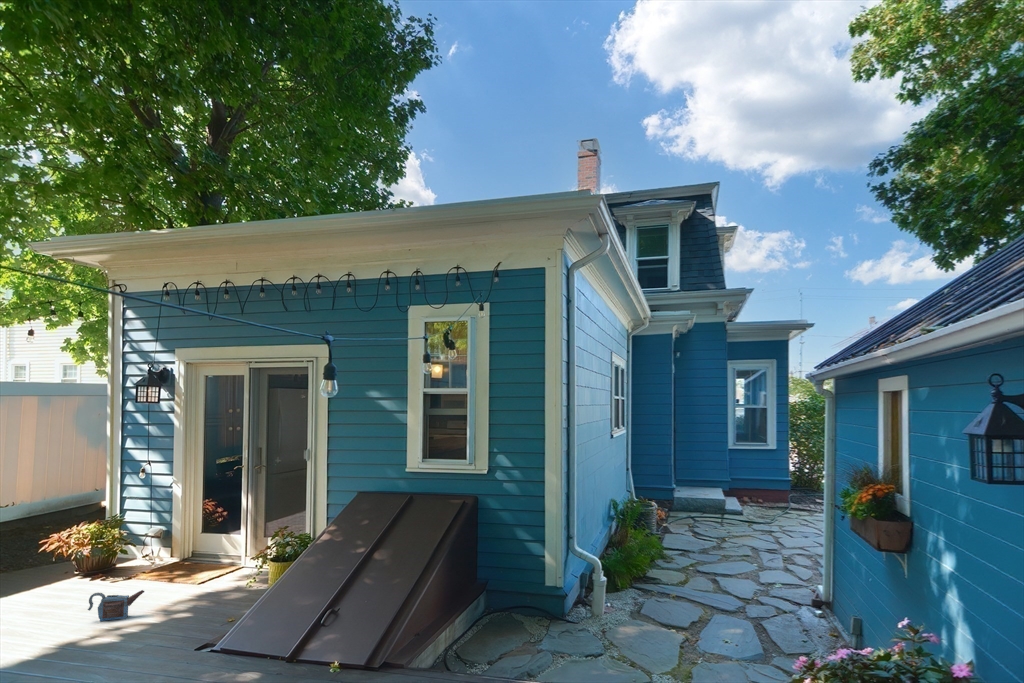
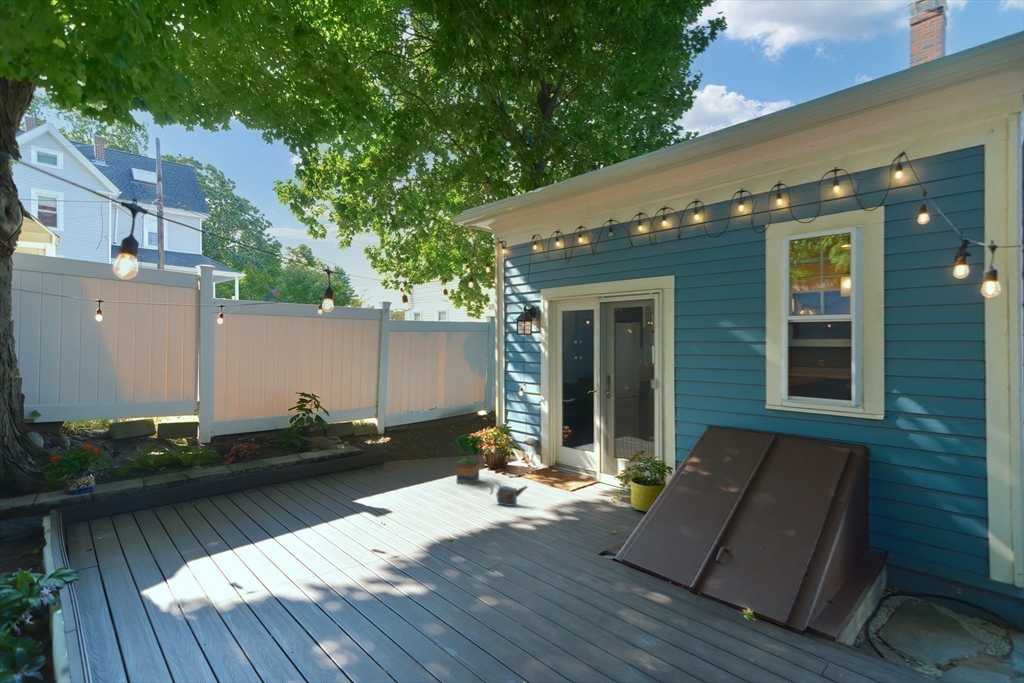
potted tree: none [33,535,85,606] -> present [456,435,485,485]

